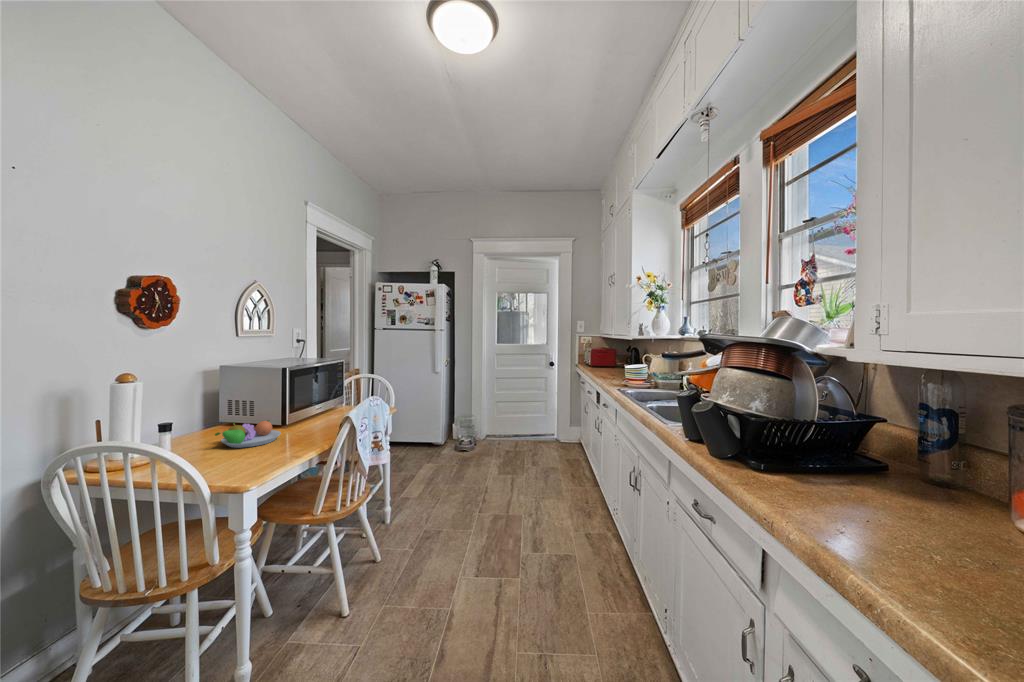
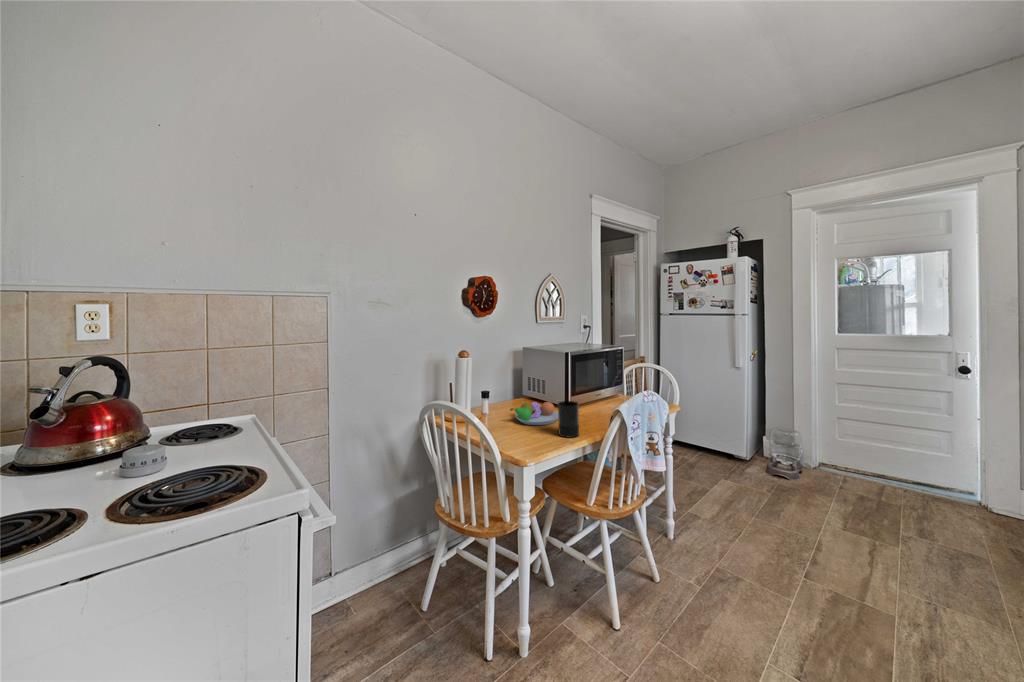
candle: none [280,414,307,450] -> present [558,401,579,438]

